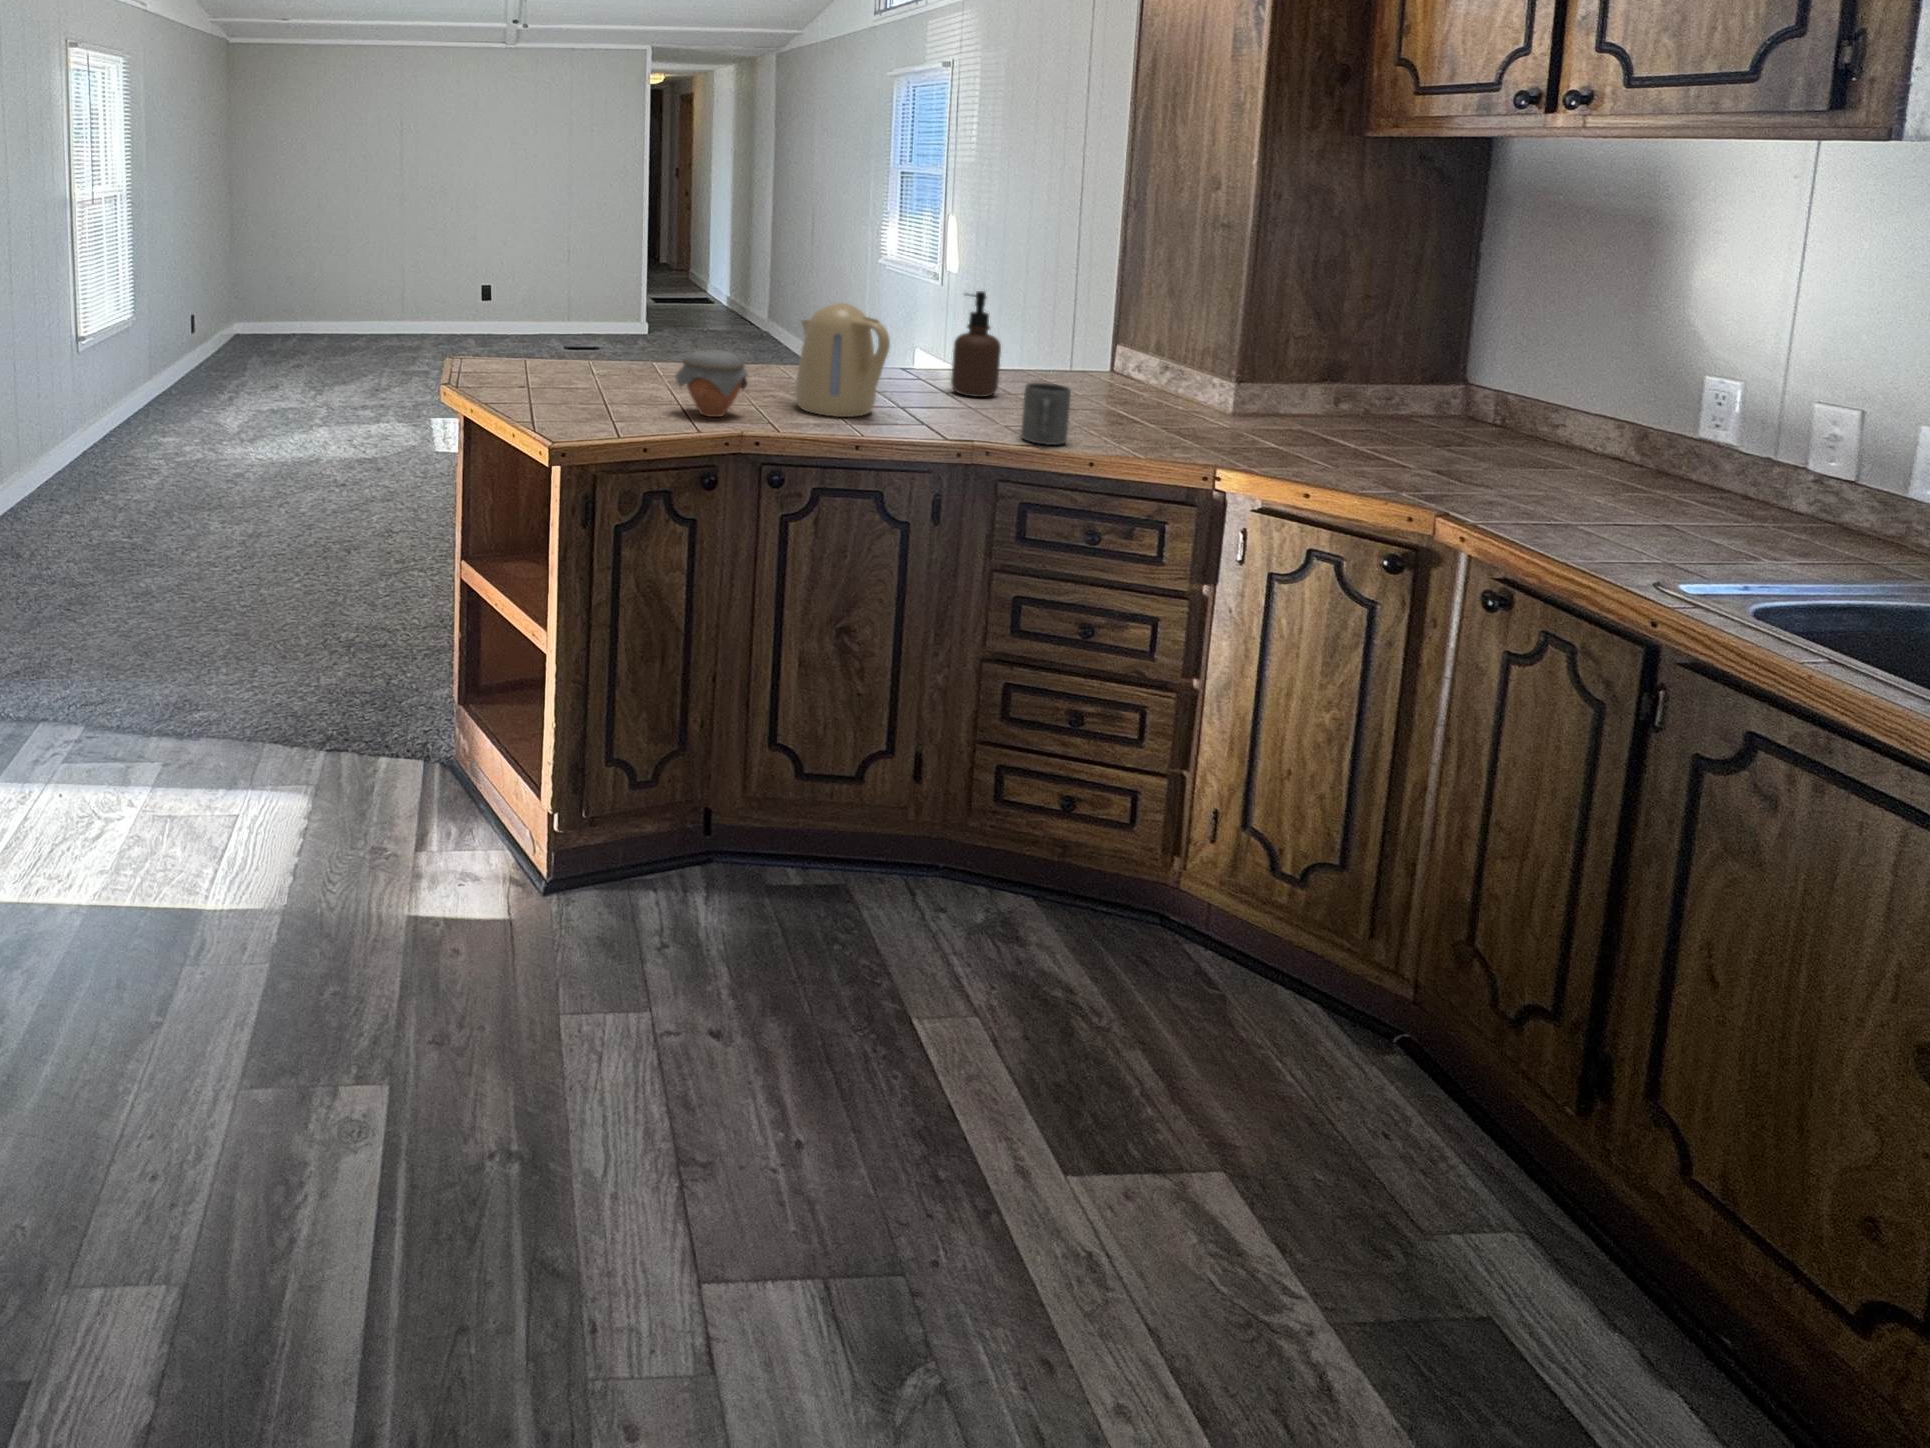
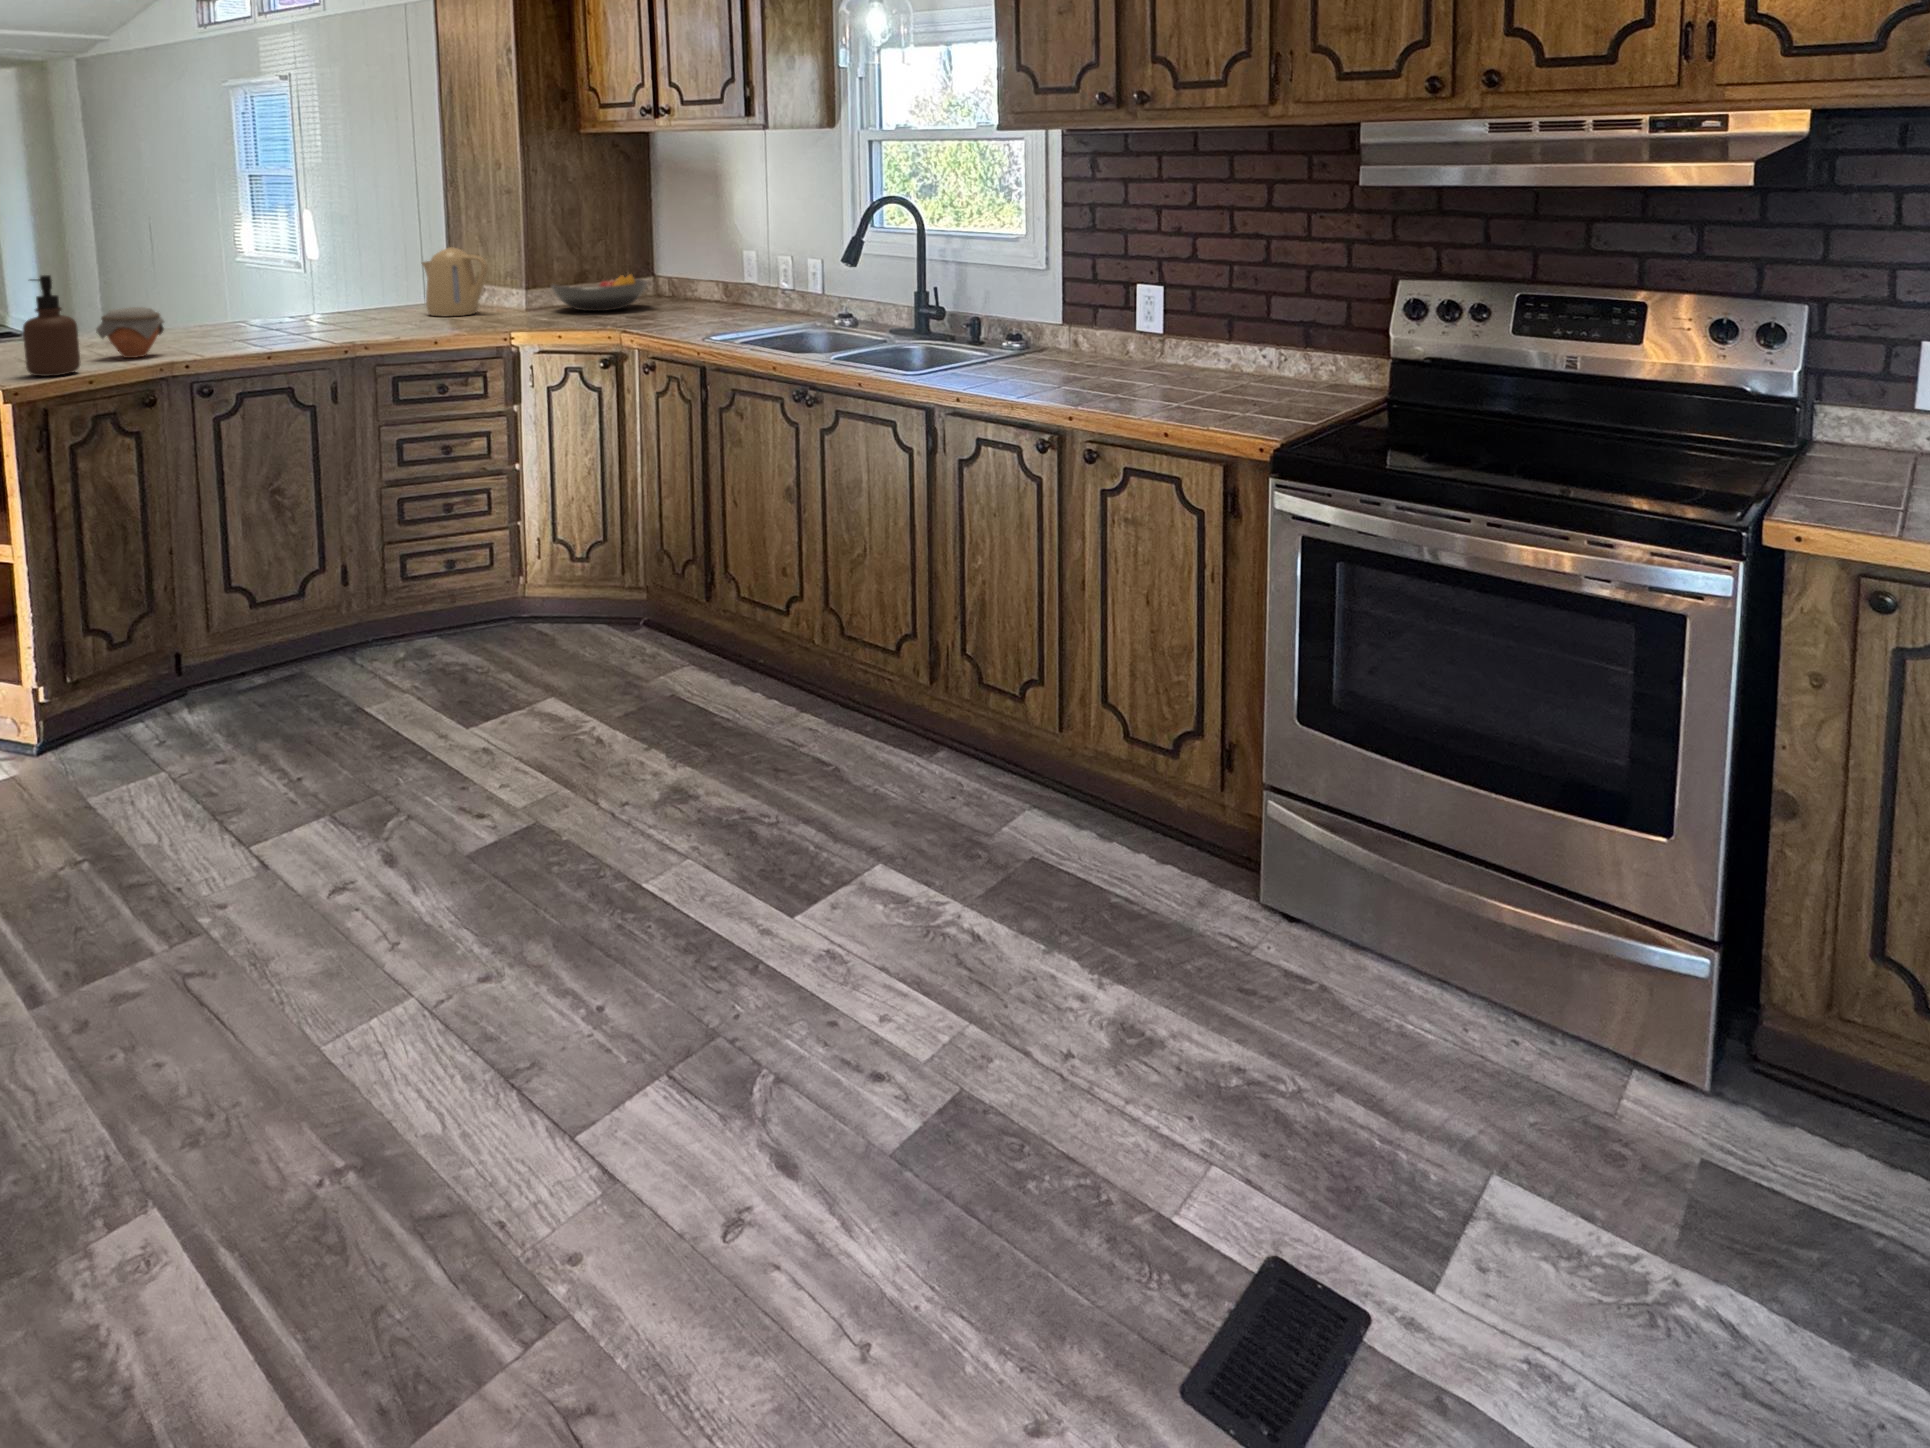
soap dispenser: present [951,291,1001,397] -> present [23,275,81,376]
kettle: present [795,303,890,417] -> present [422,248,488,317]
fruit bowl: none [1277,371,1461,435] -> present [551,274,647,311]
mug: present [1021,383,1071,445] -> none [385,300,418,339]

